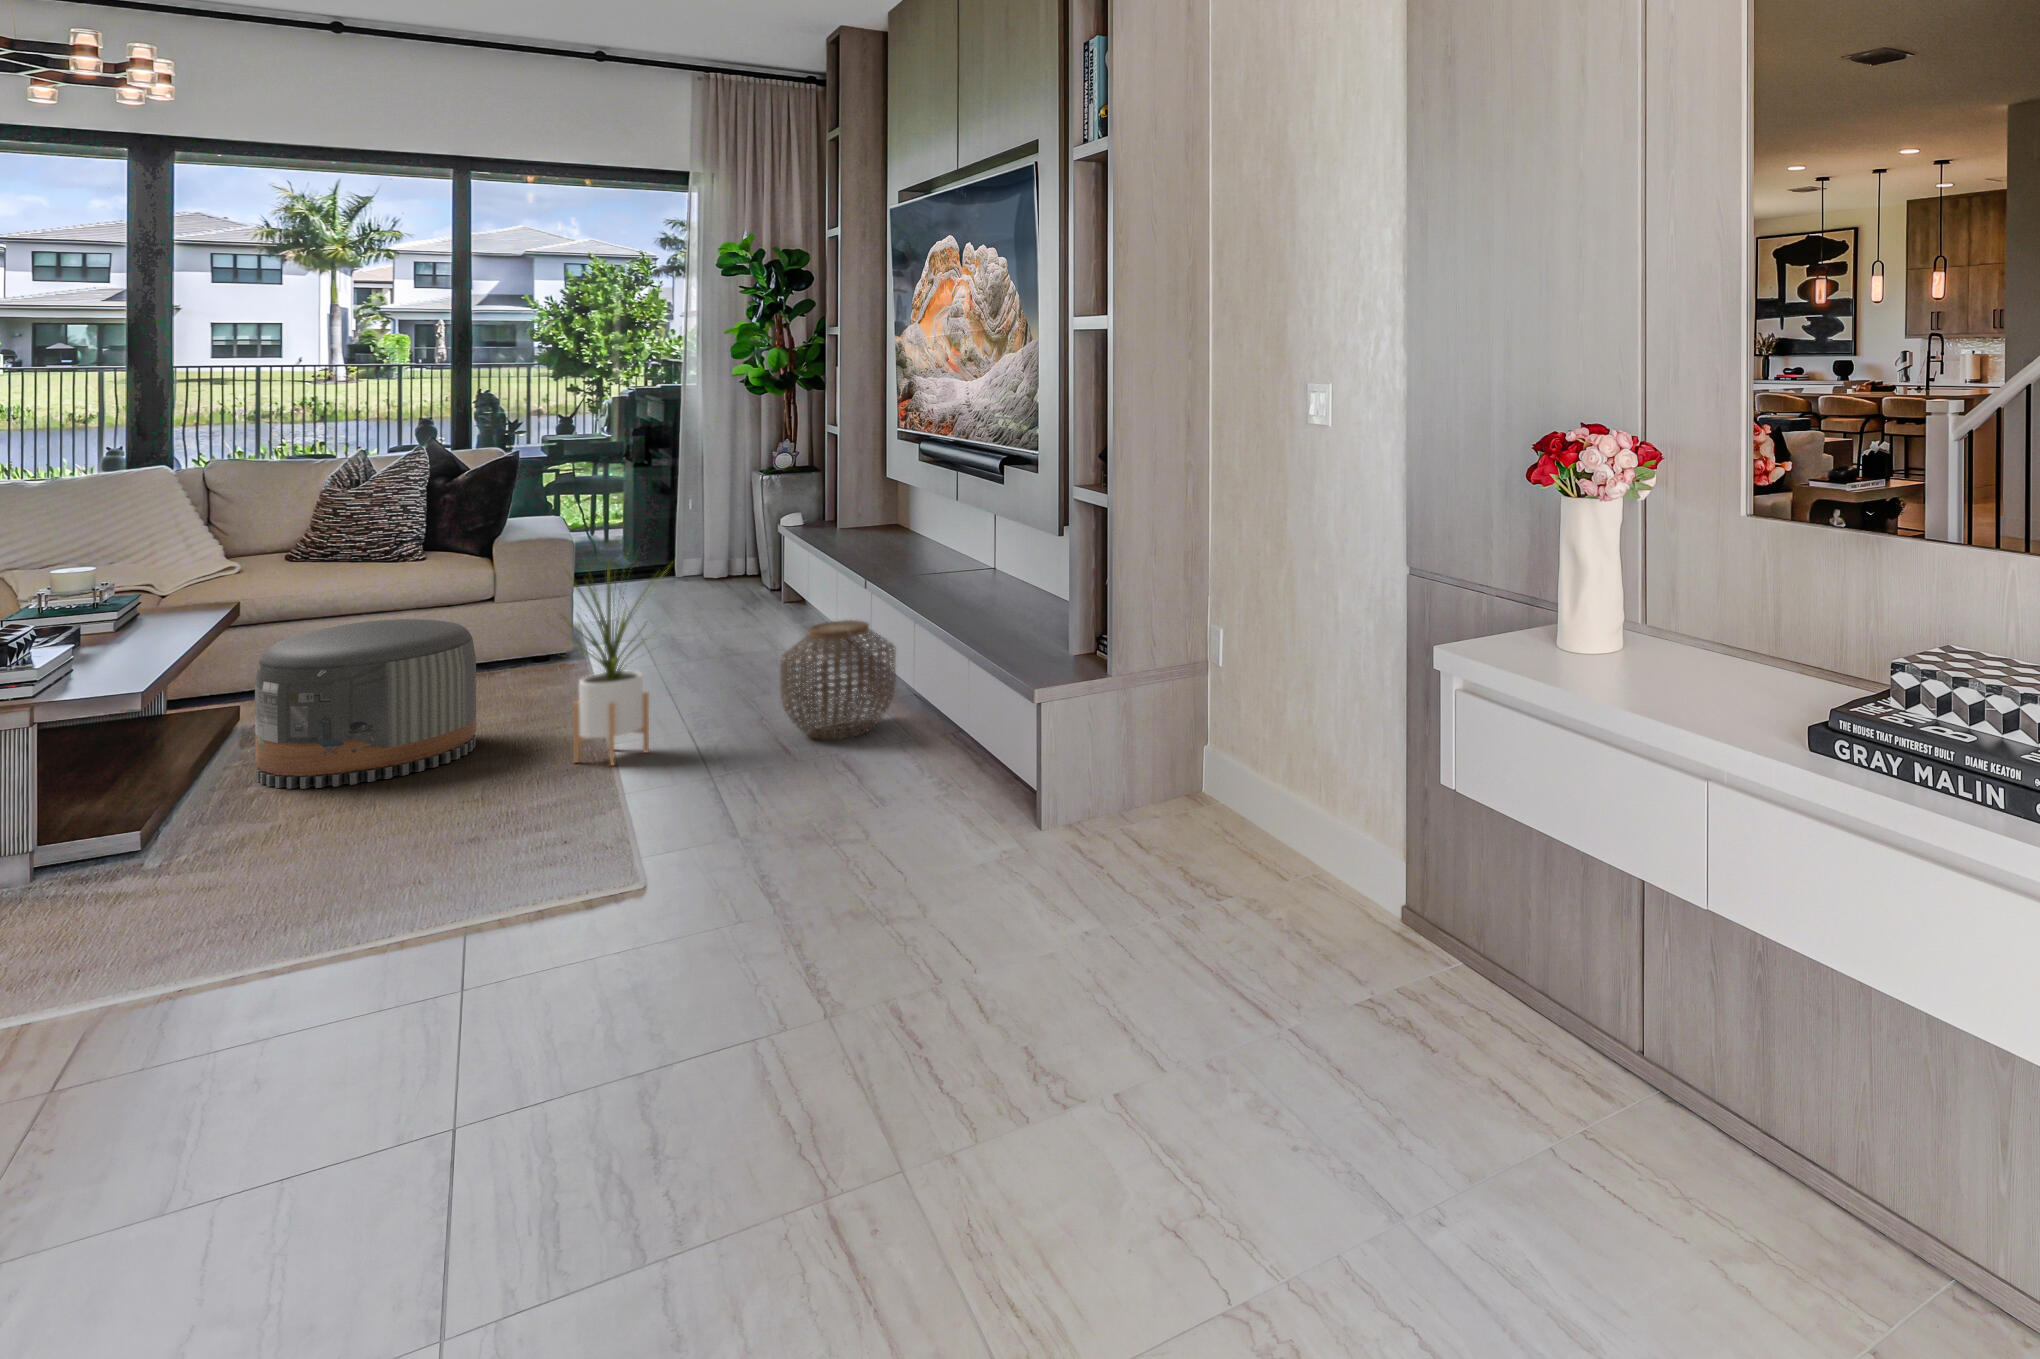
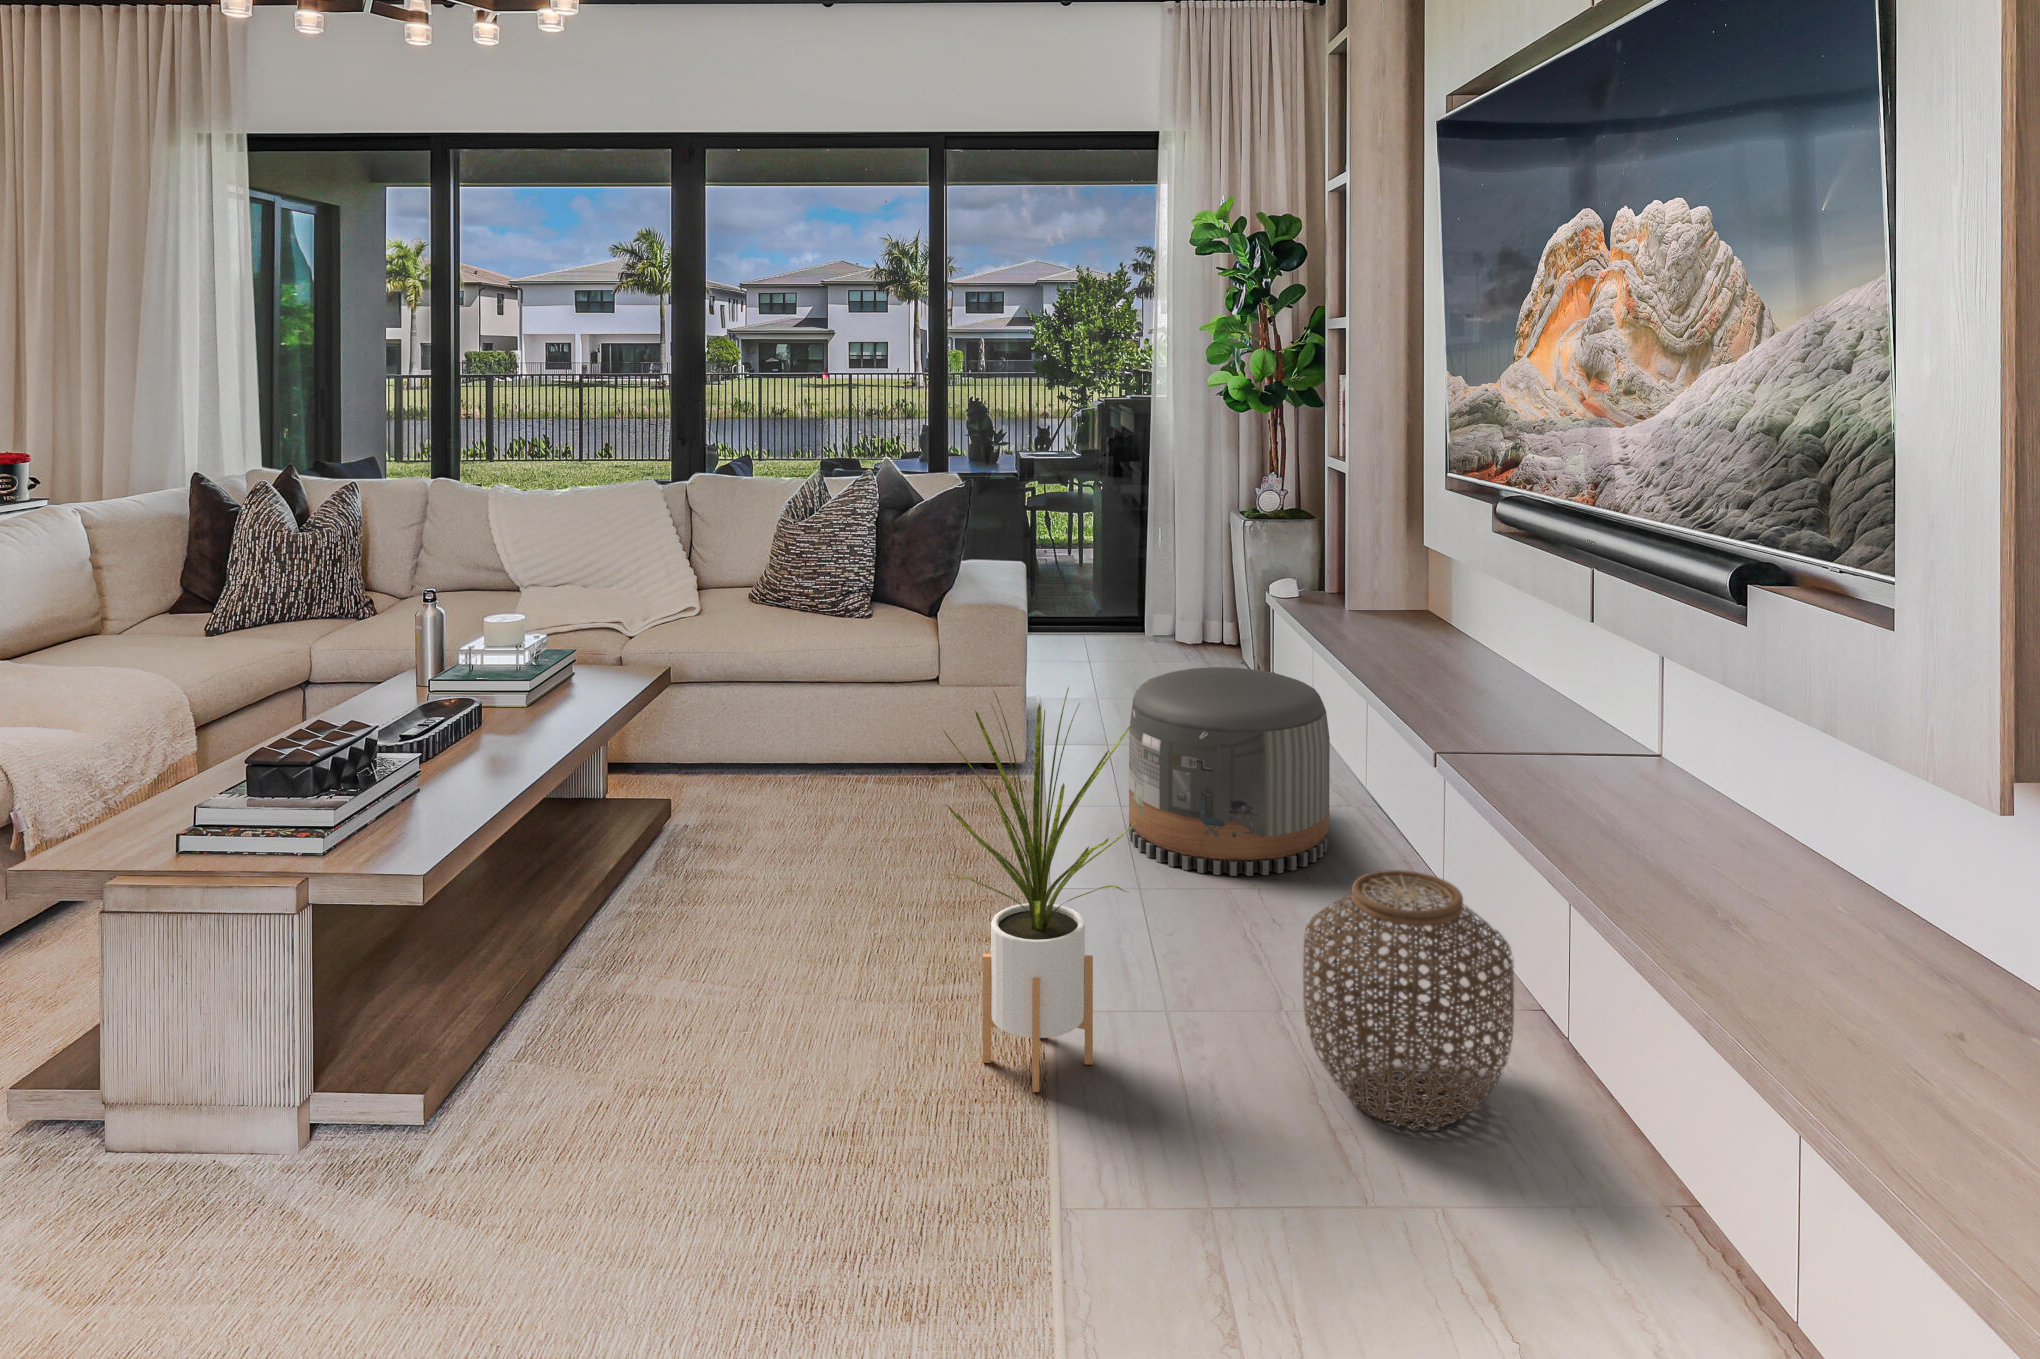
pouf: present [255,619,476,789] -> present [1129,667,1330,876]

